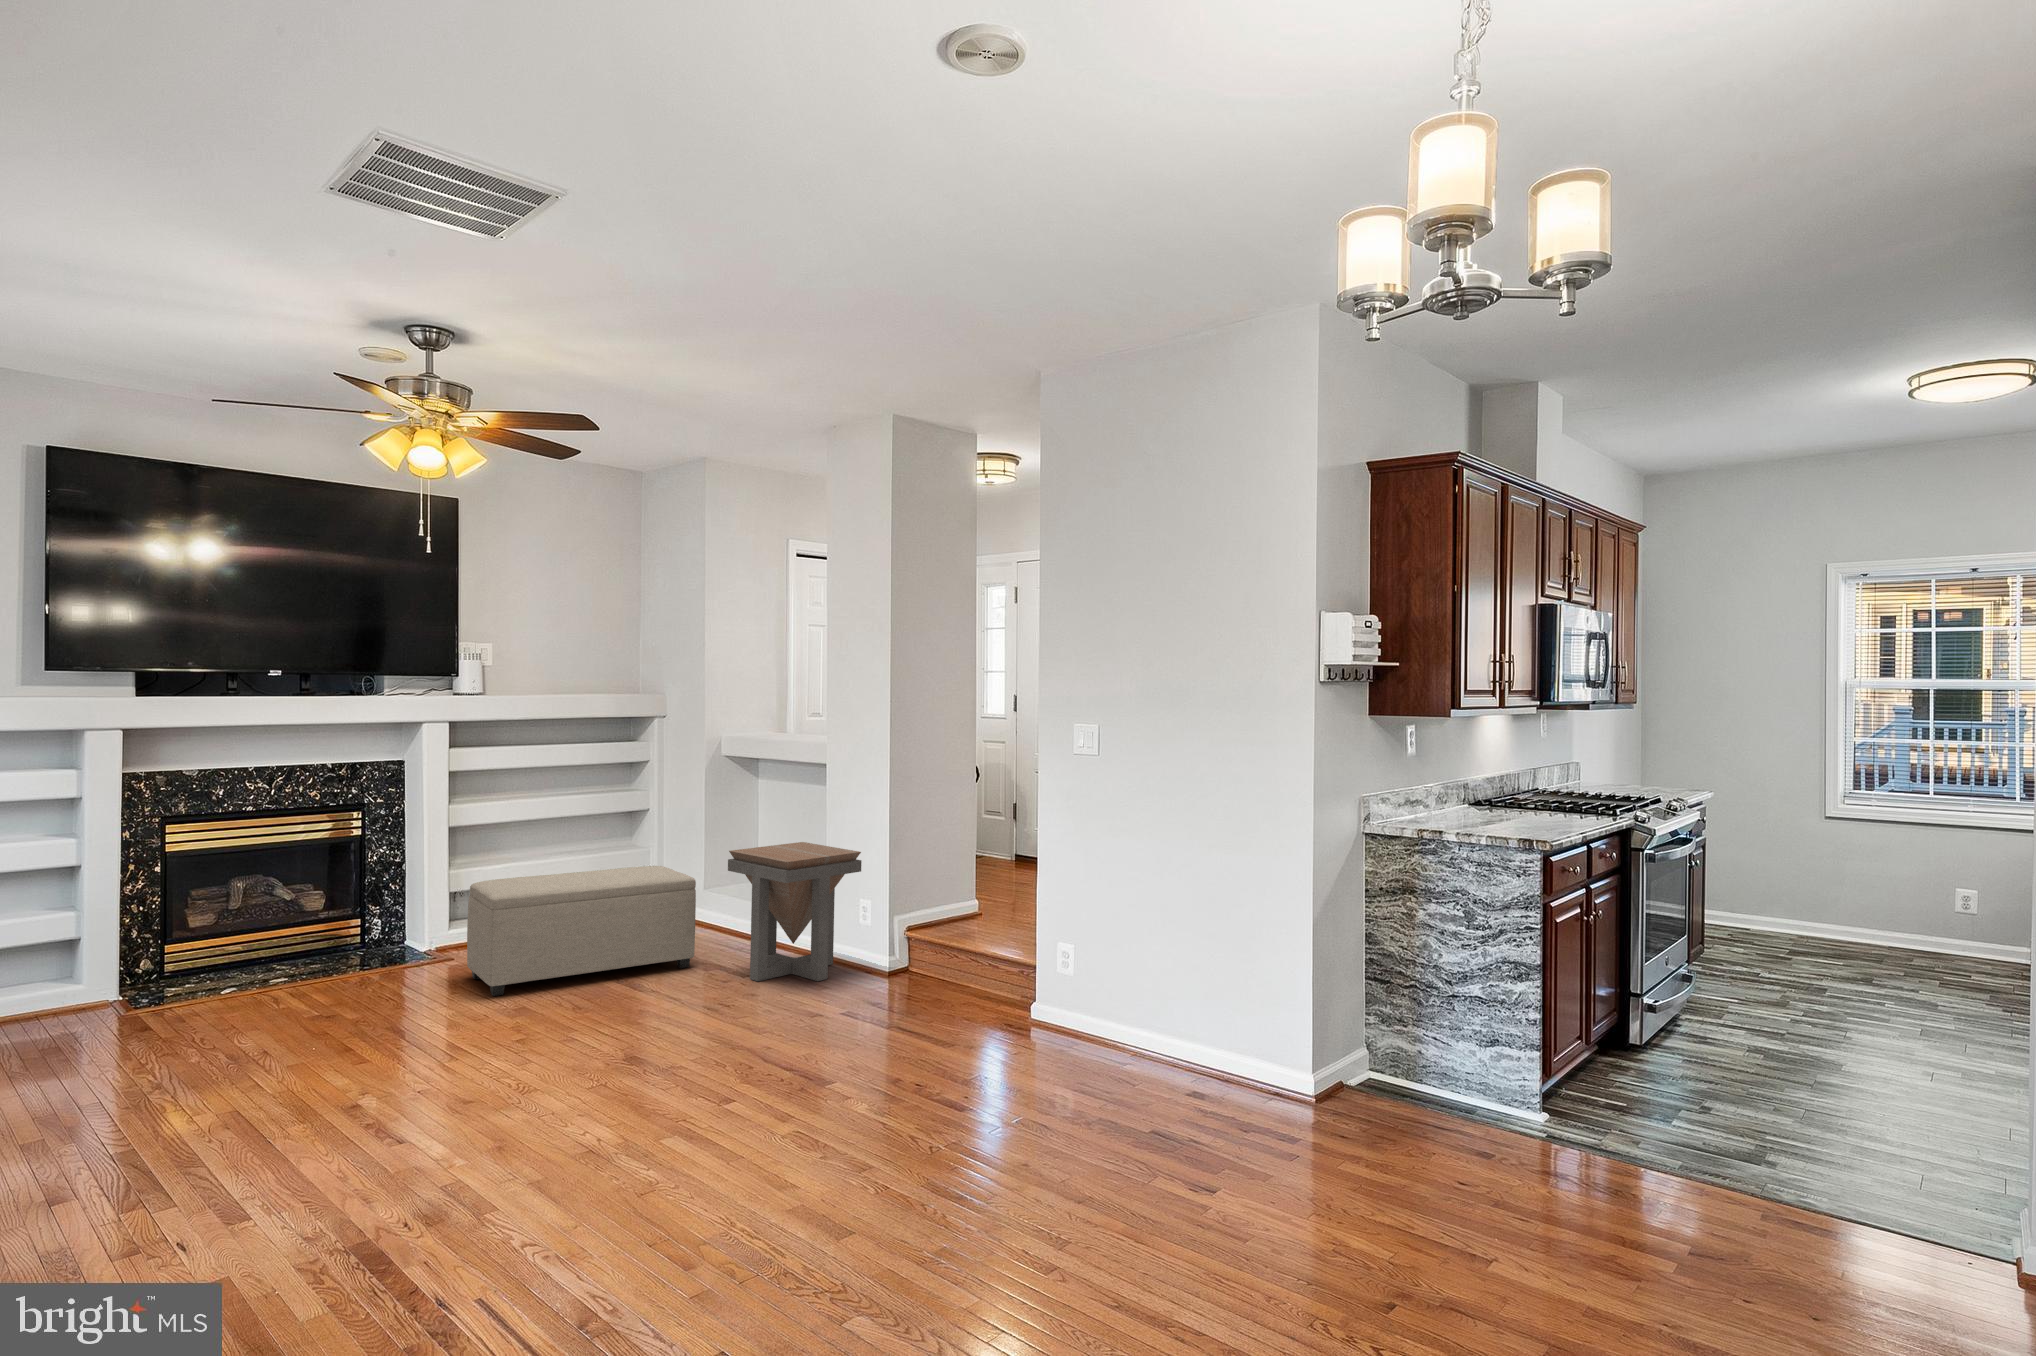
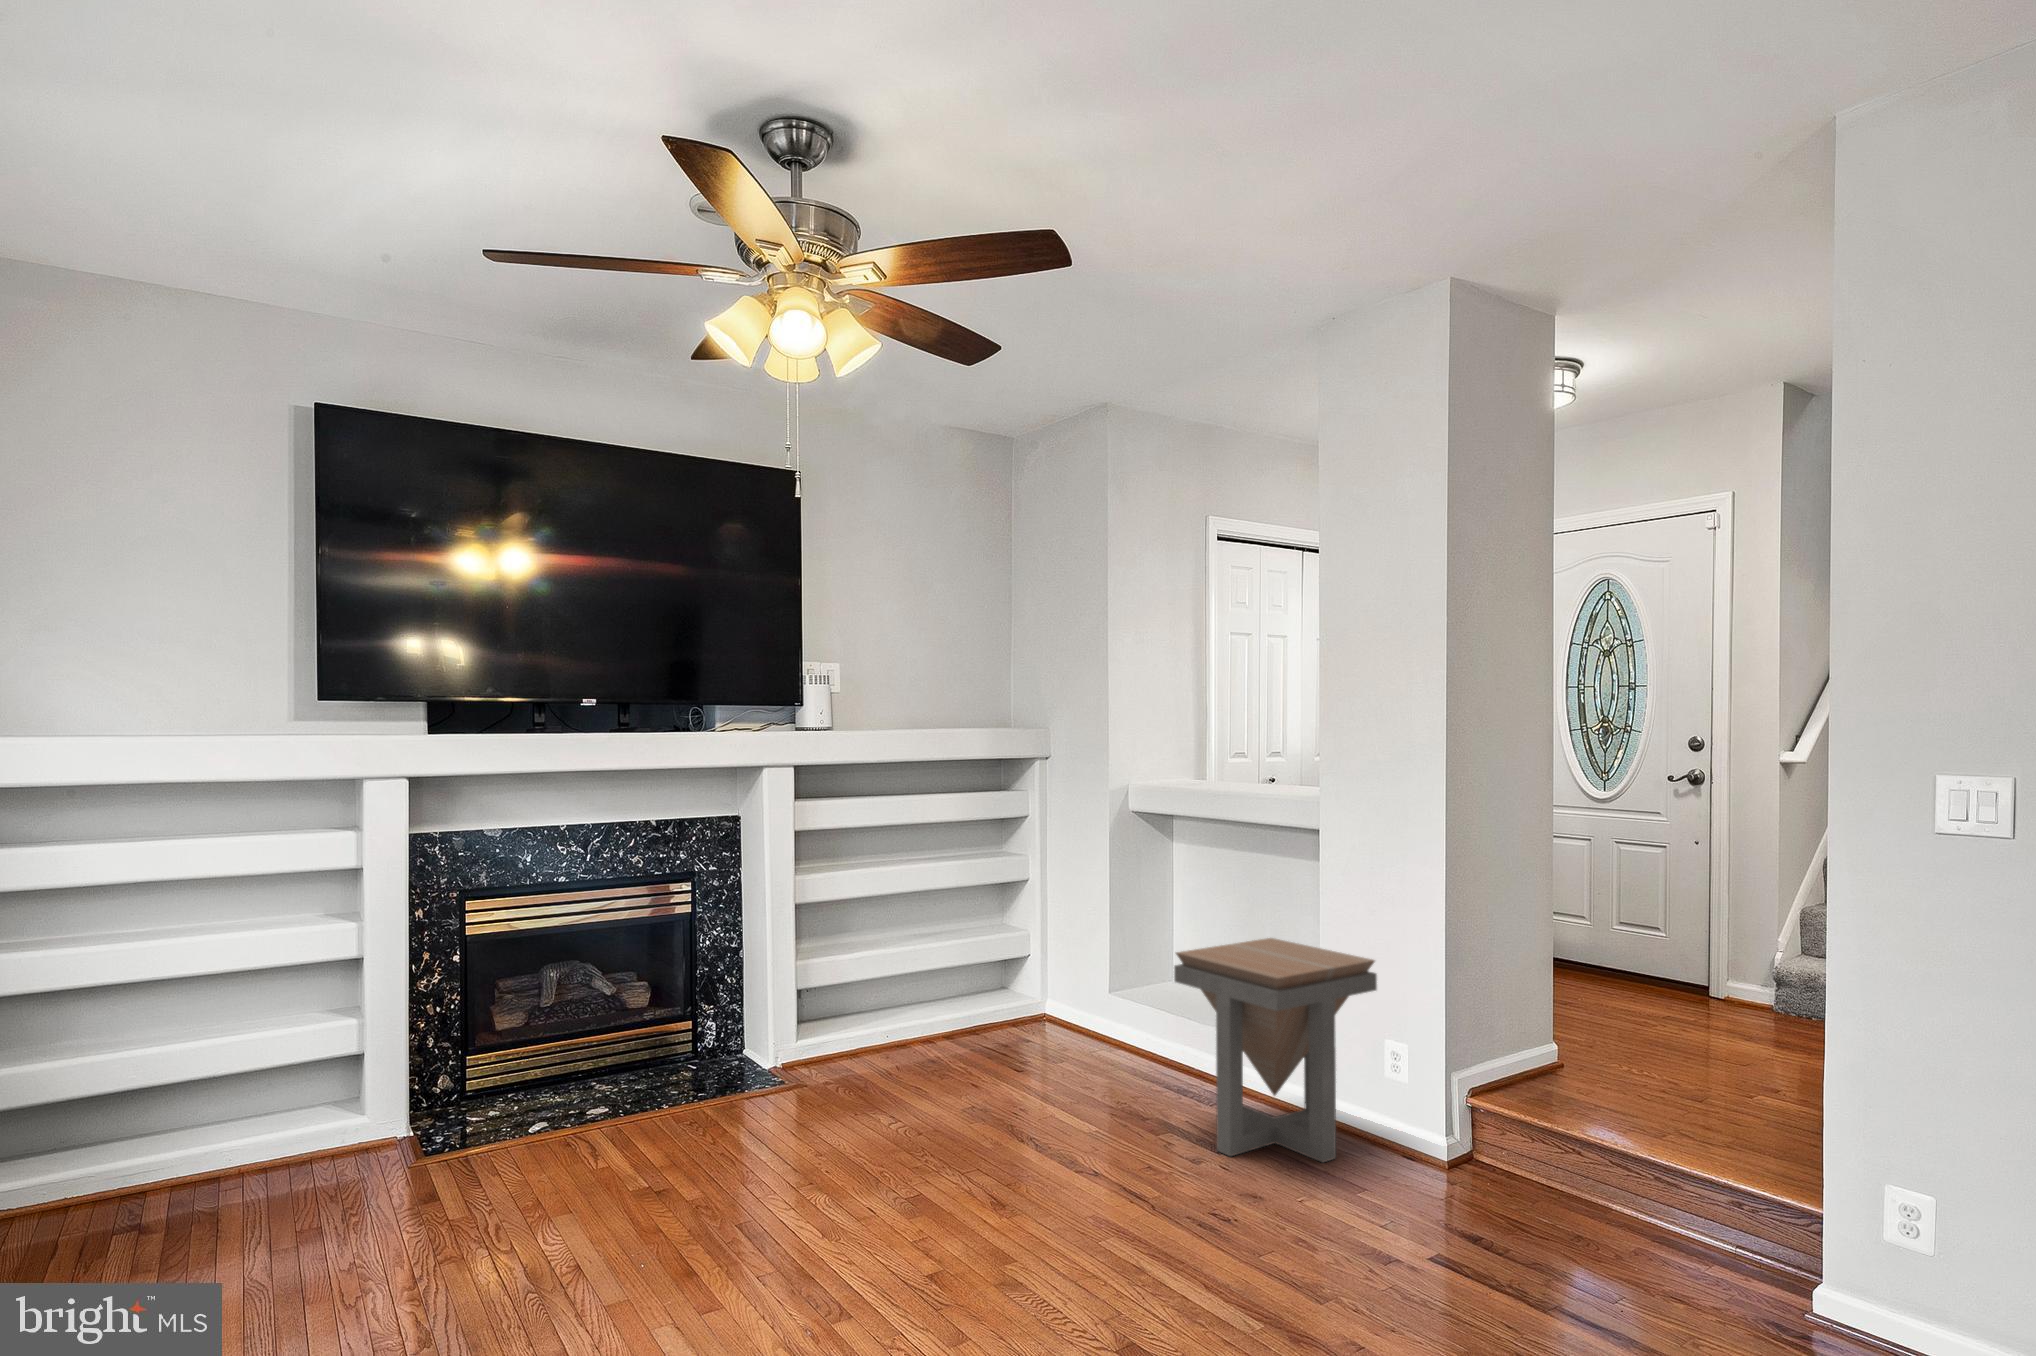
ottoman: present [467,866,696,996] -> none [823,966,1126,1160]

